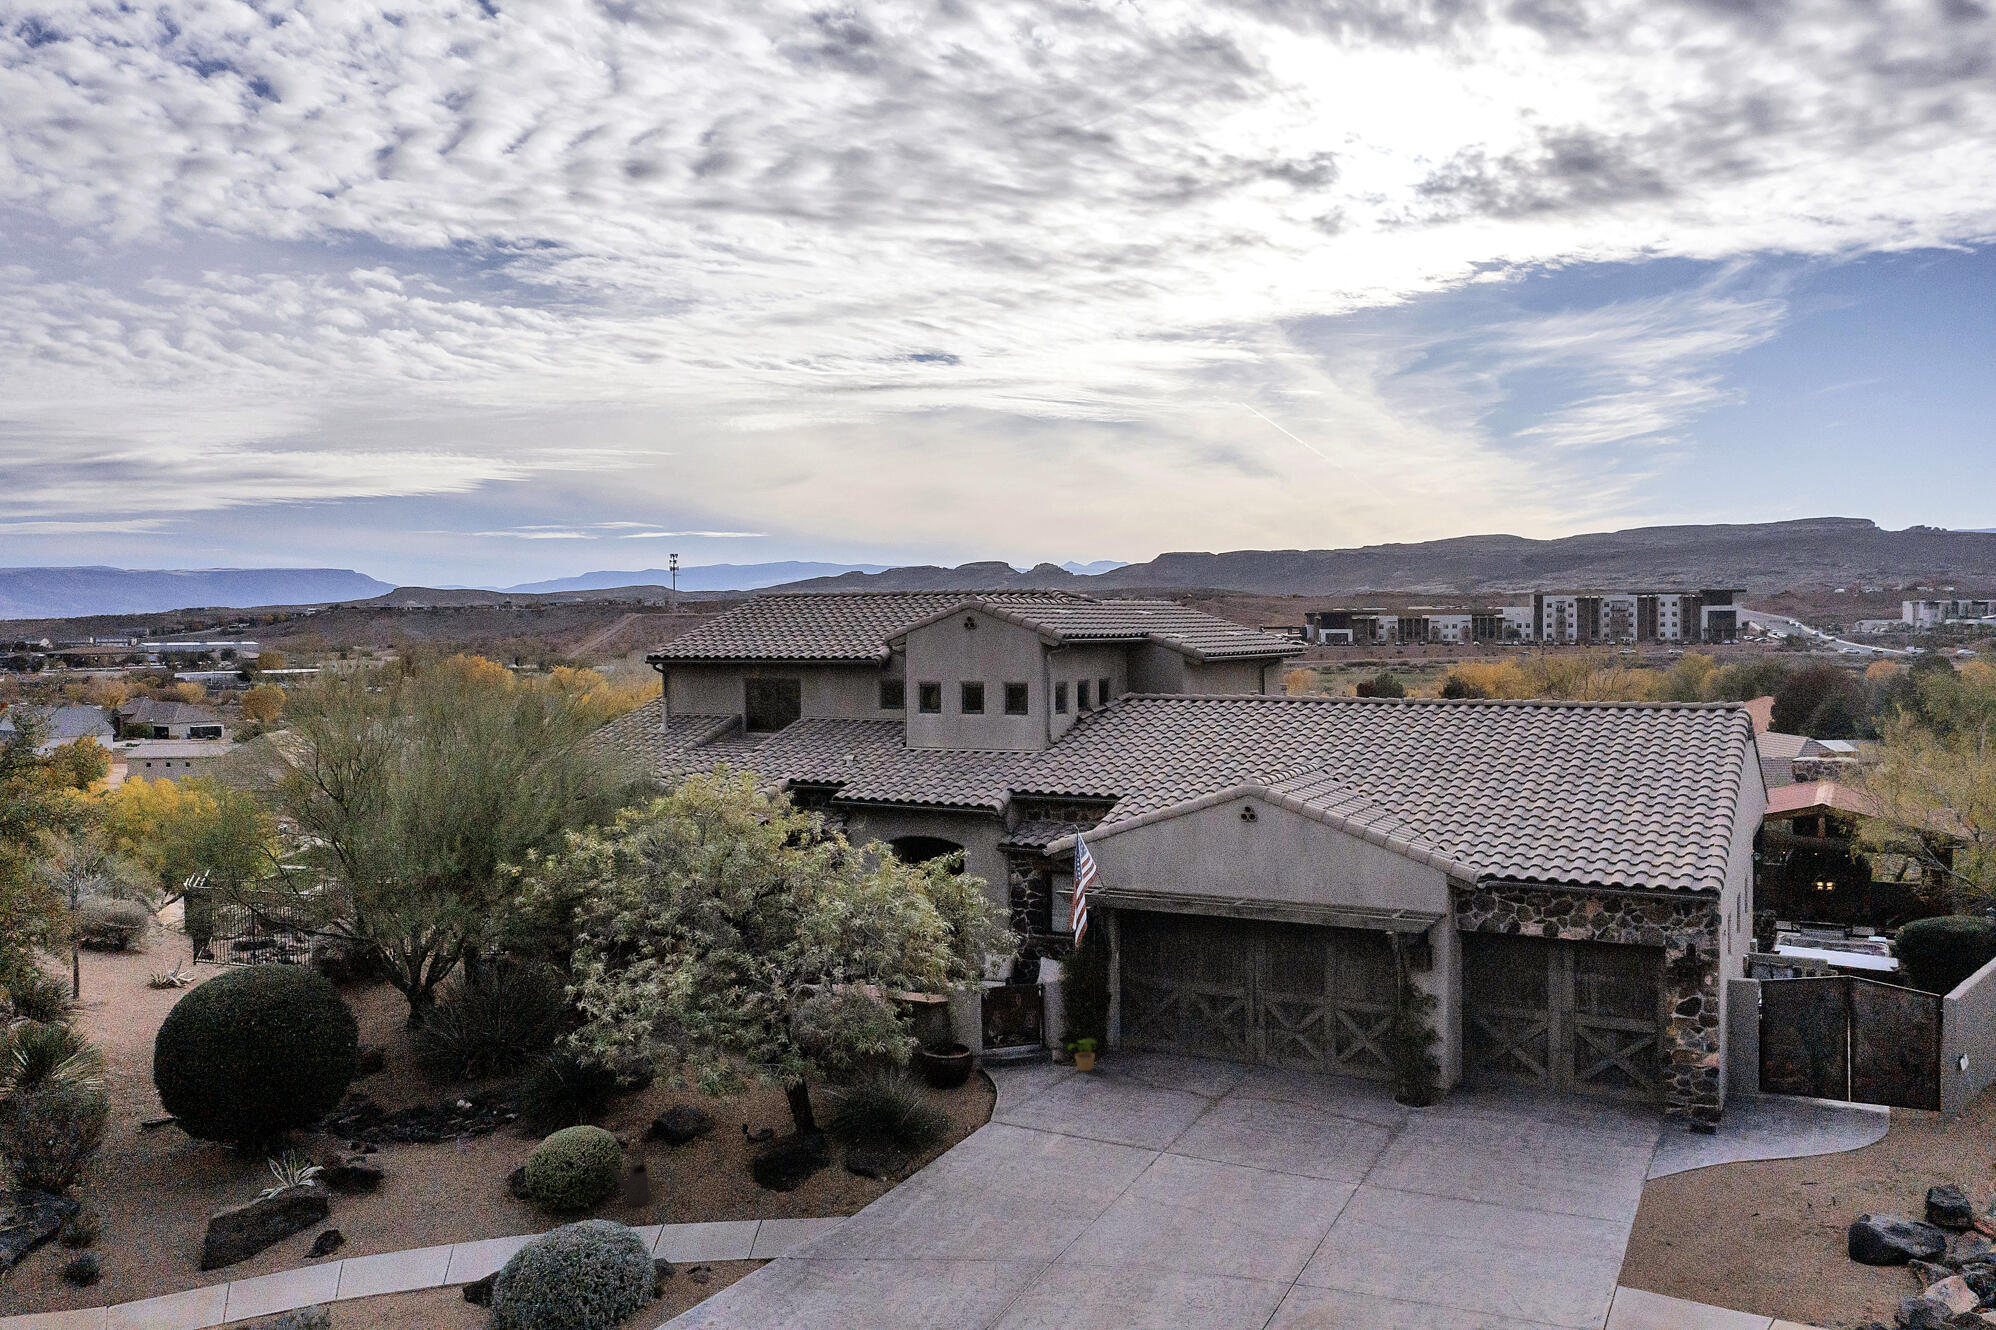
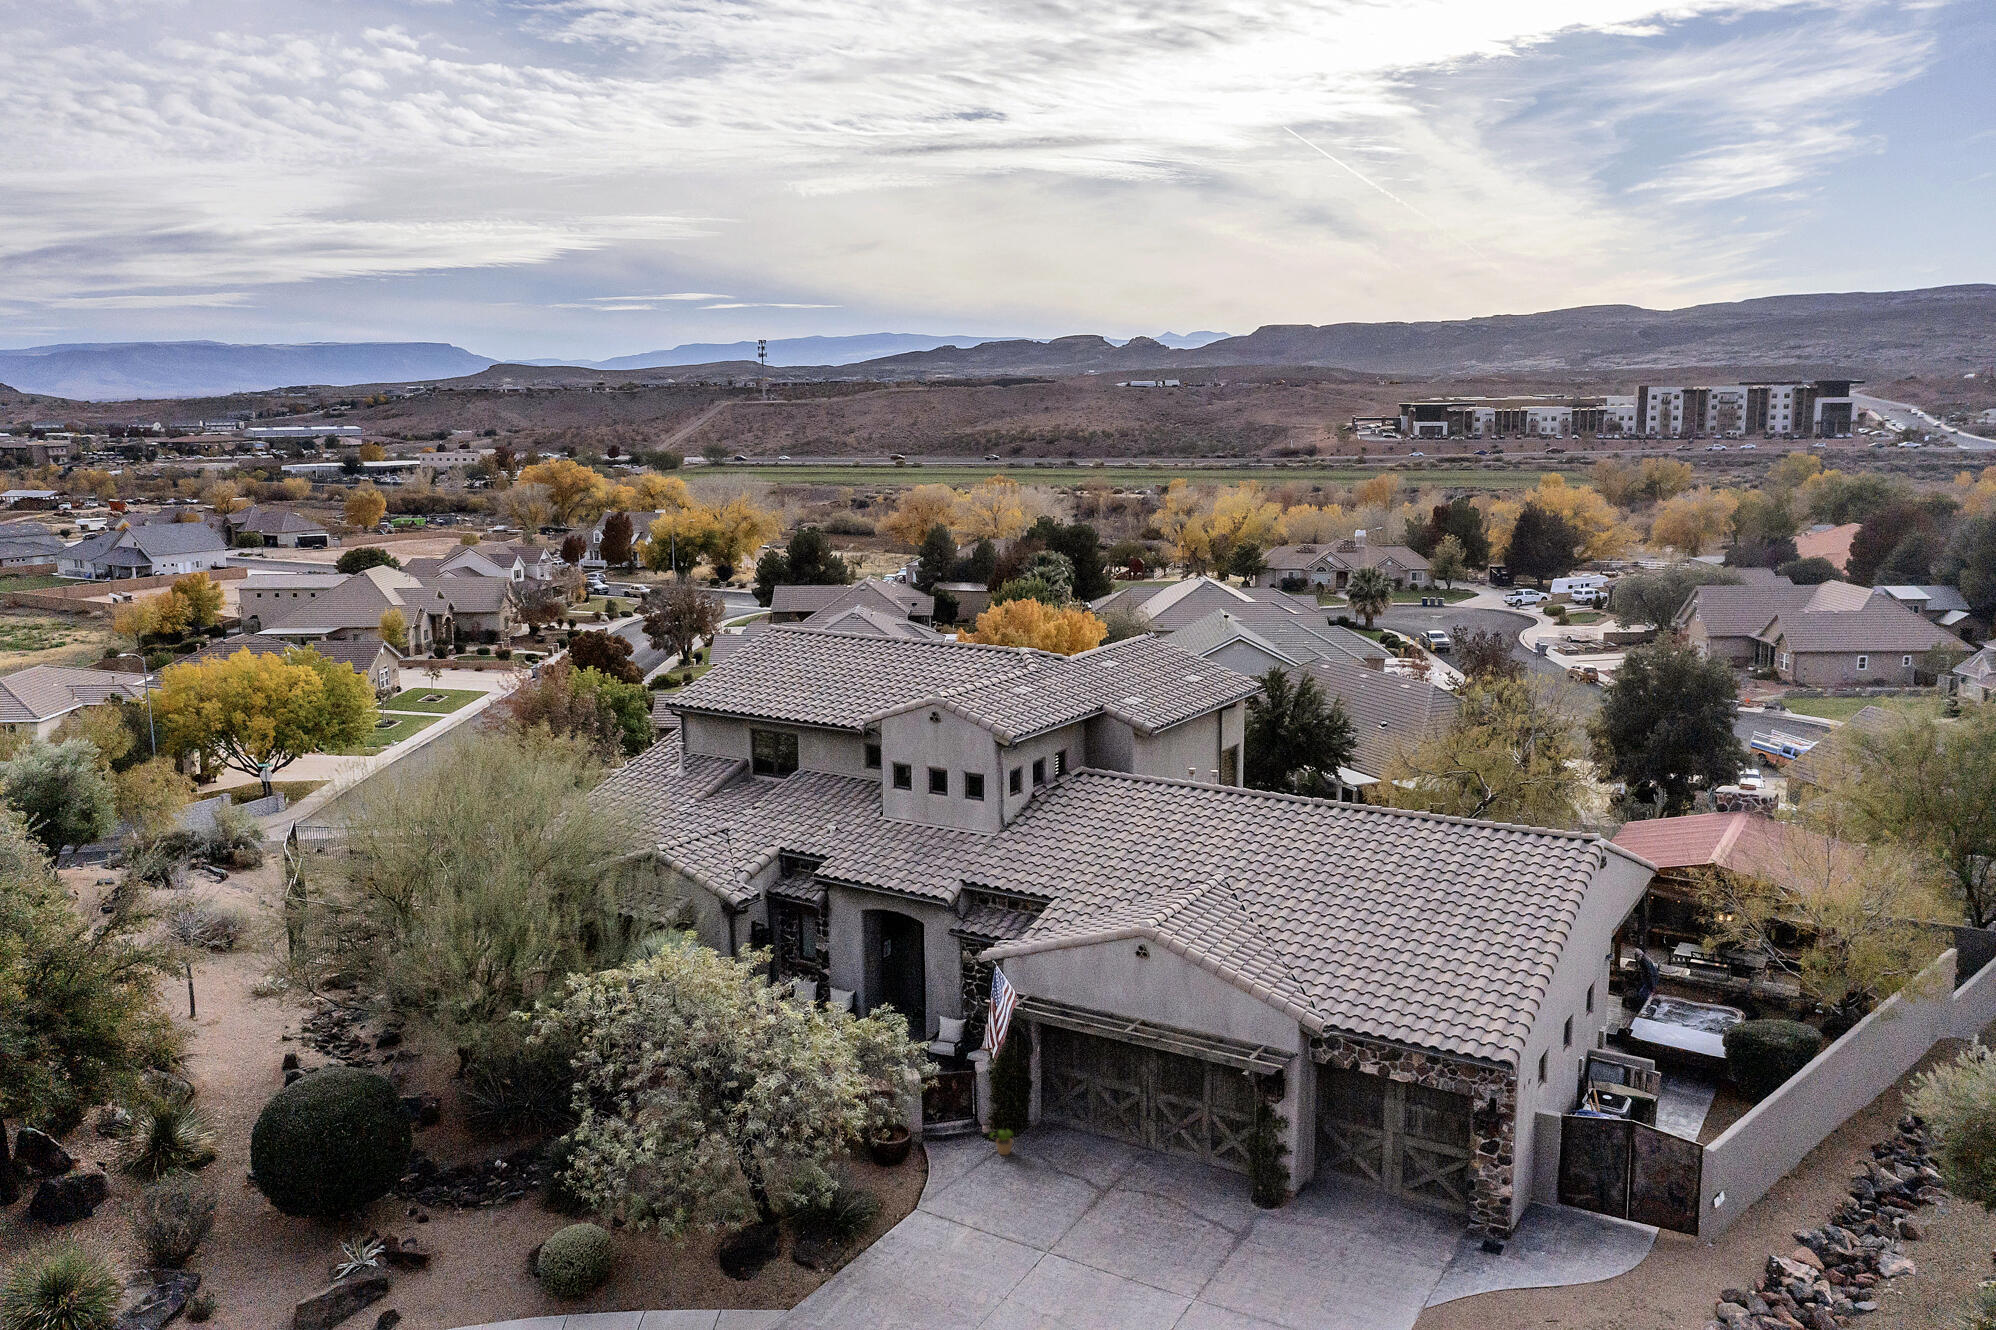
watering can: present [608,1158,654,1206] -> none [601,1253,638,1292]

